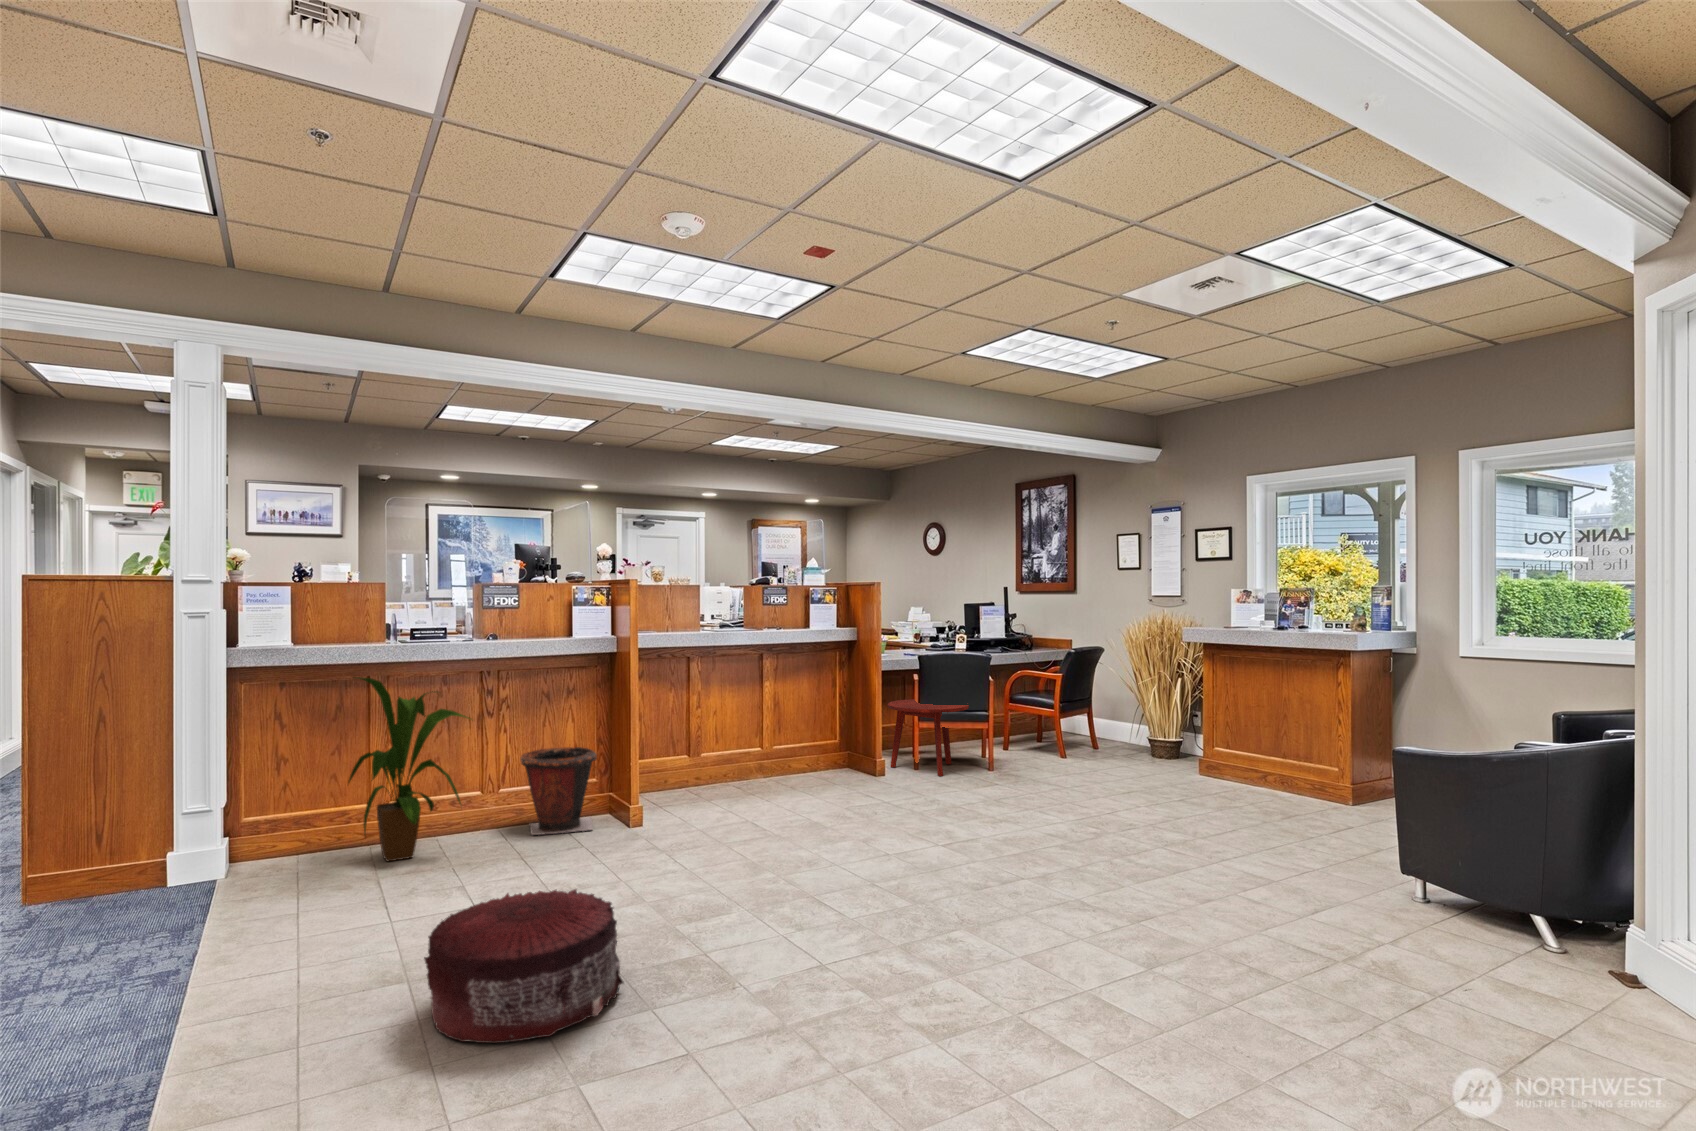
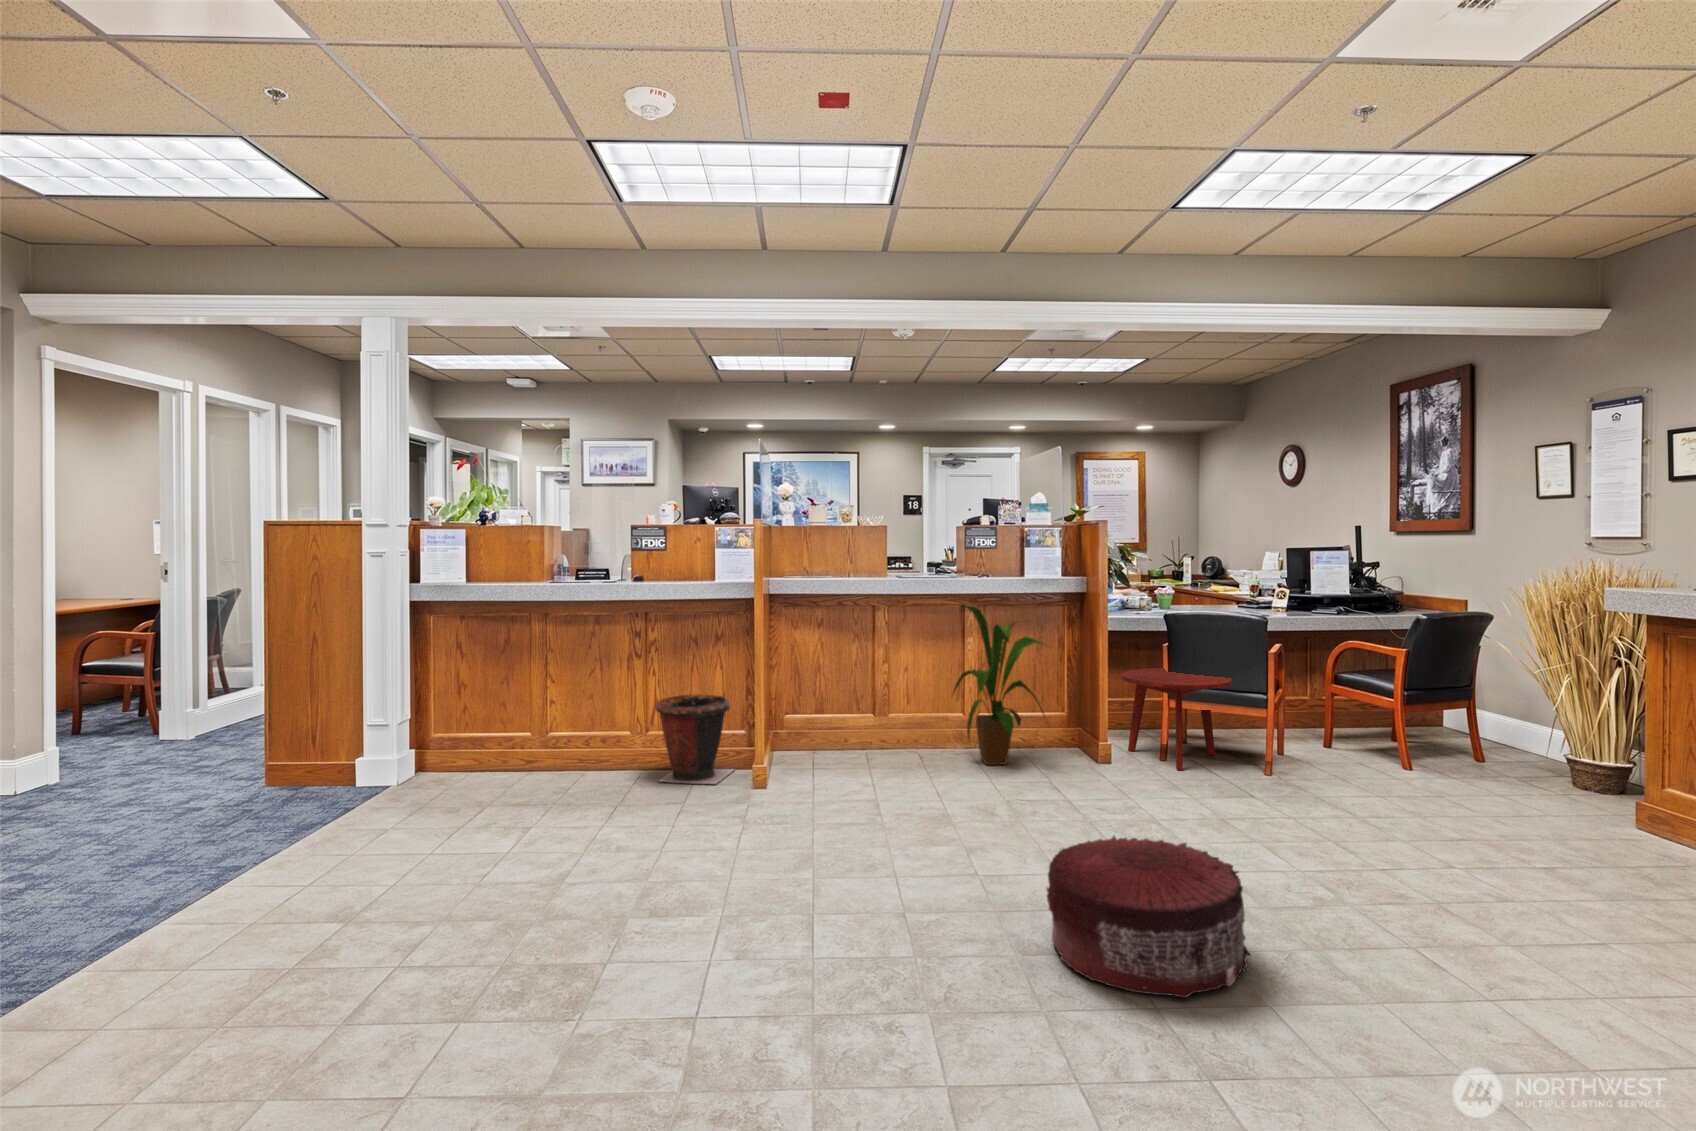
house plant: present [348,677,468,861] -> present [954,605,1047,765]
pouf: present [424,889,623,1043] -> present [1046,835,1250,998]

